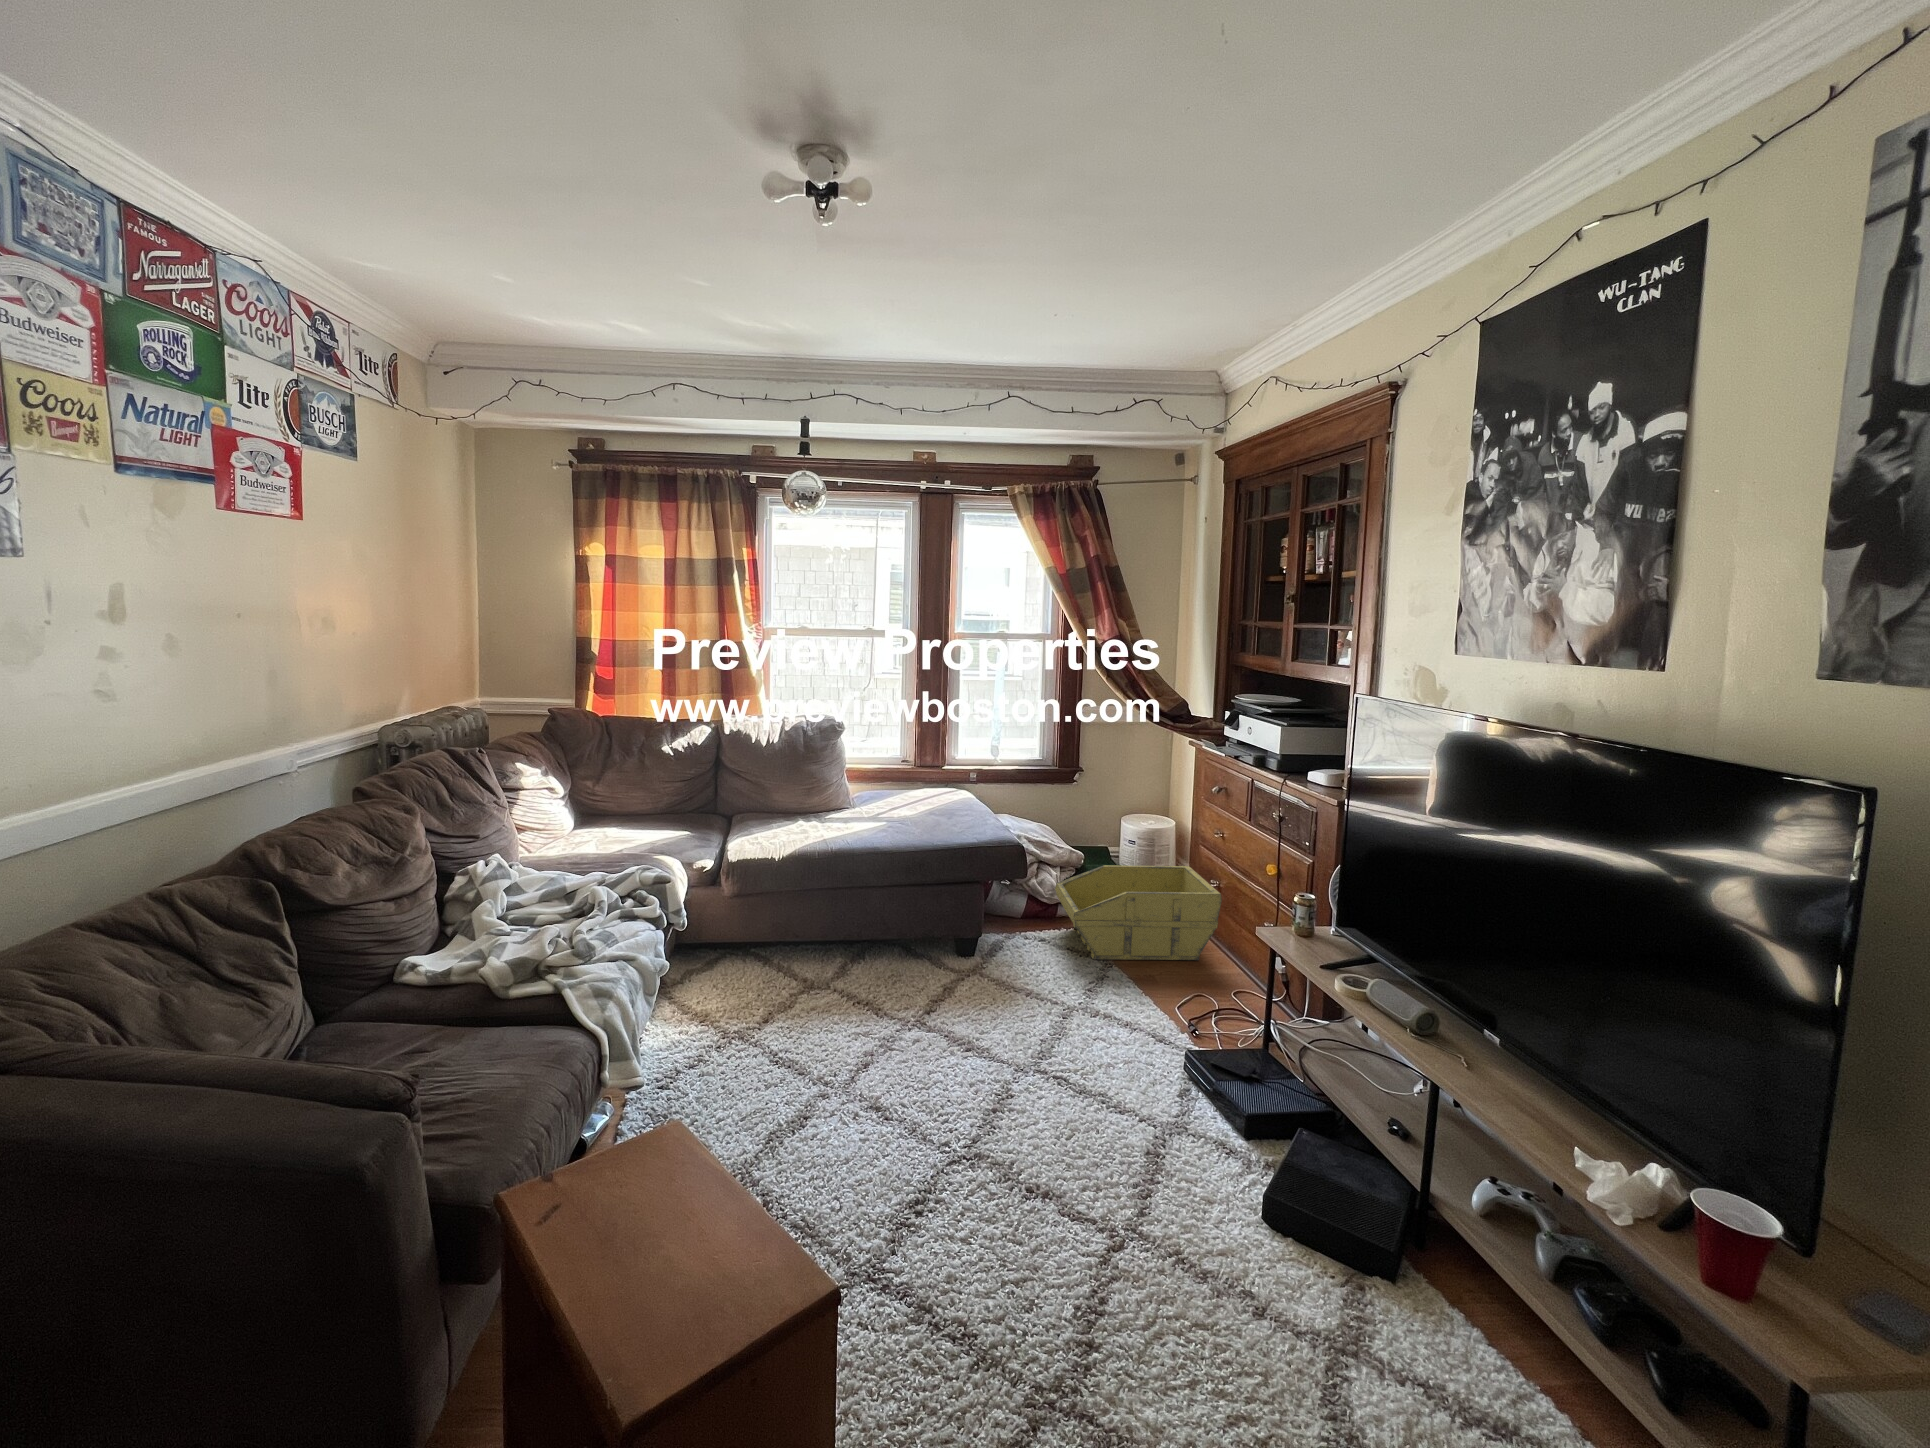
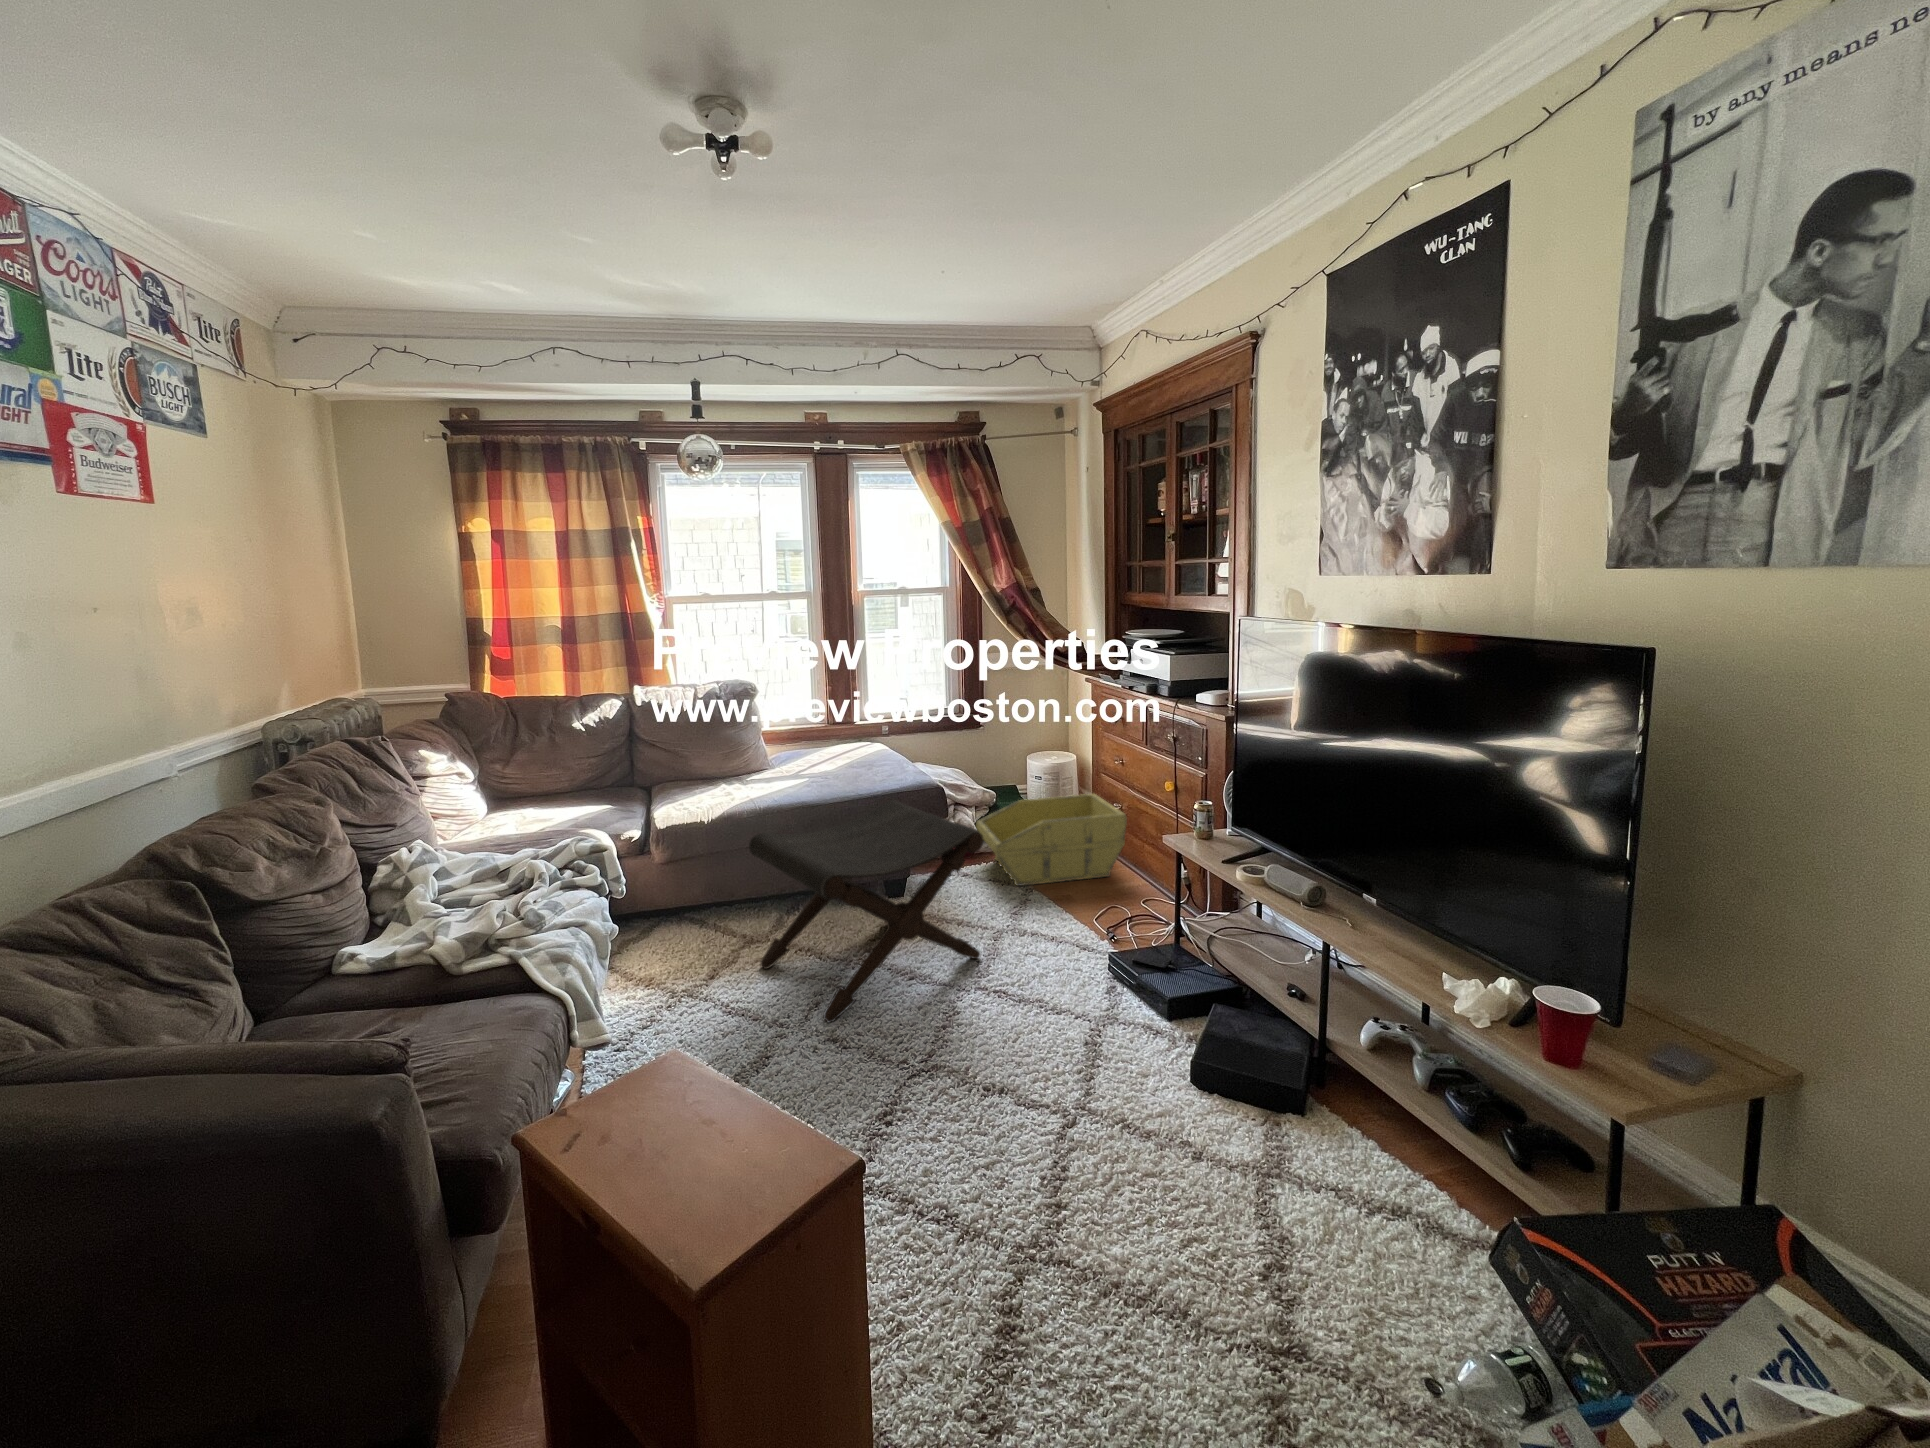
footstool: none [810,855,1054,1089] -> present [749,800,983,1023]

